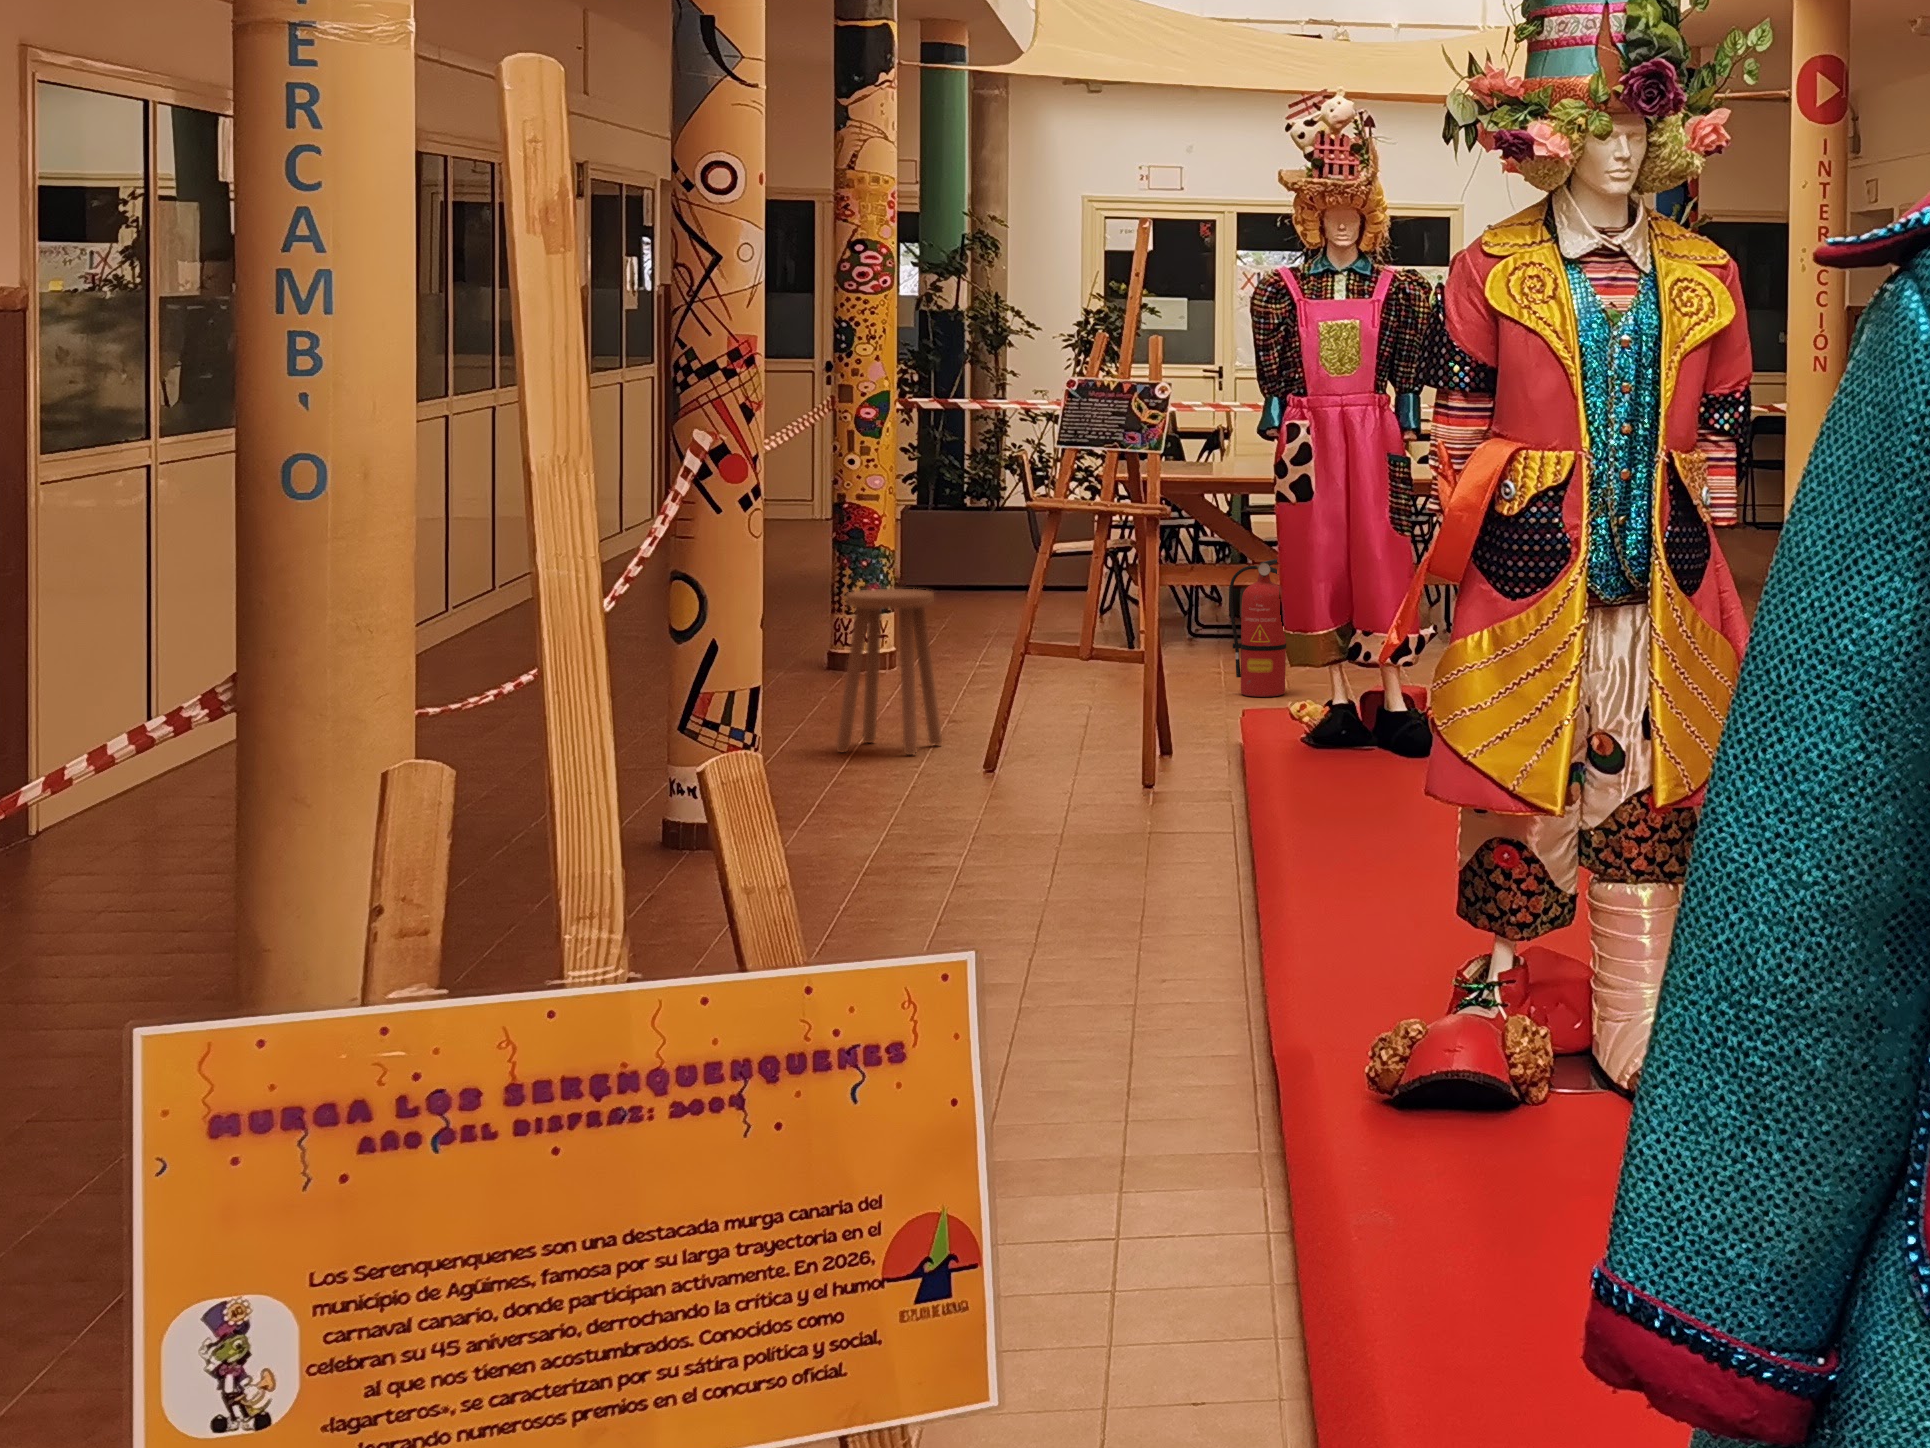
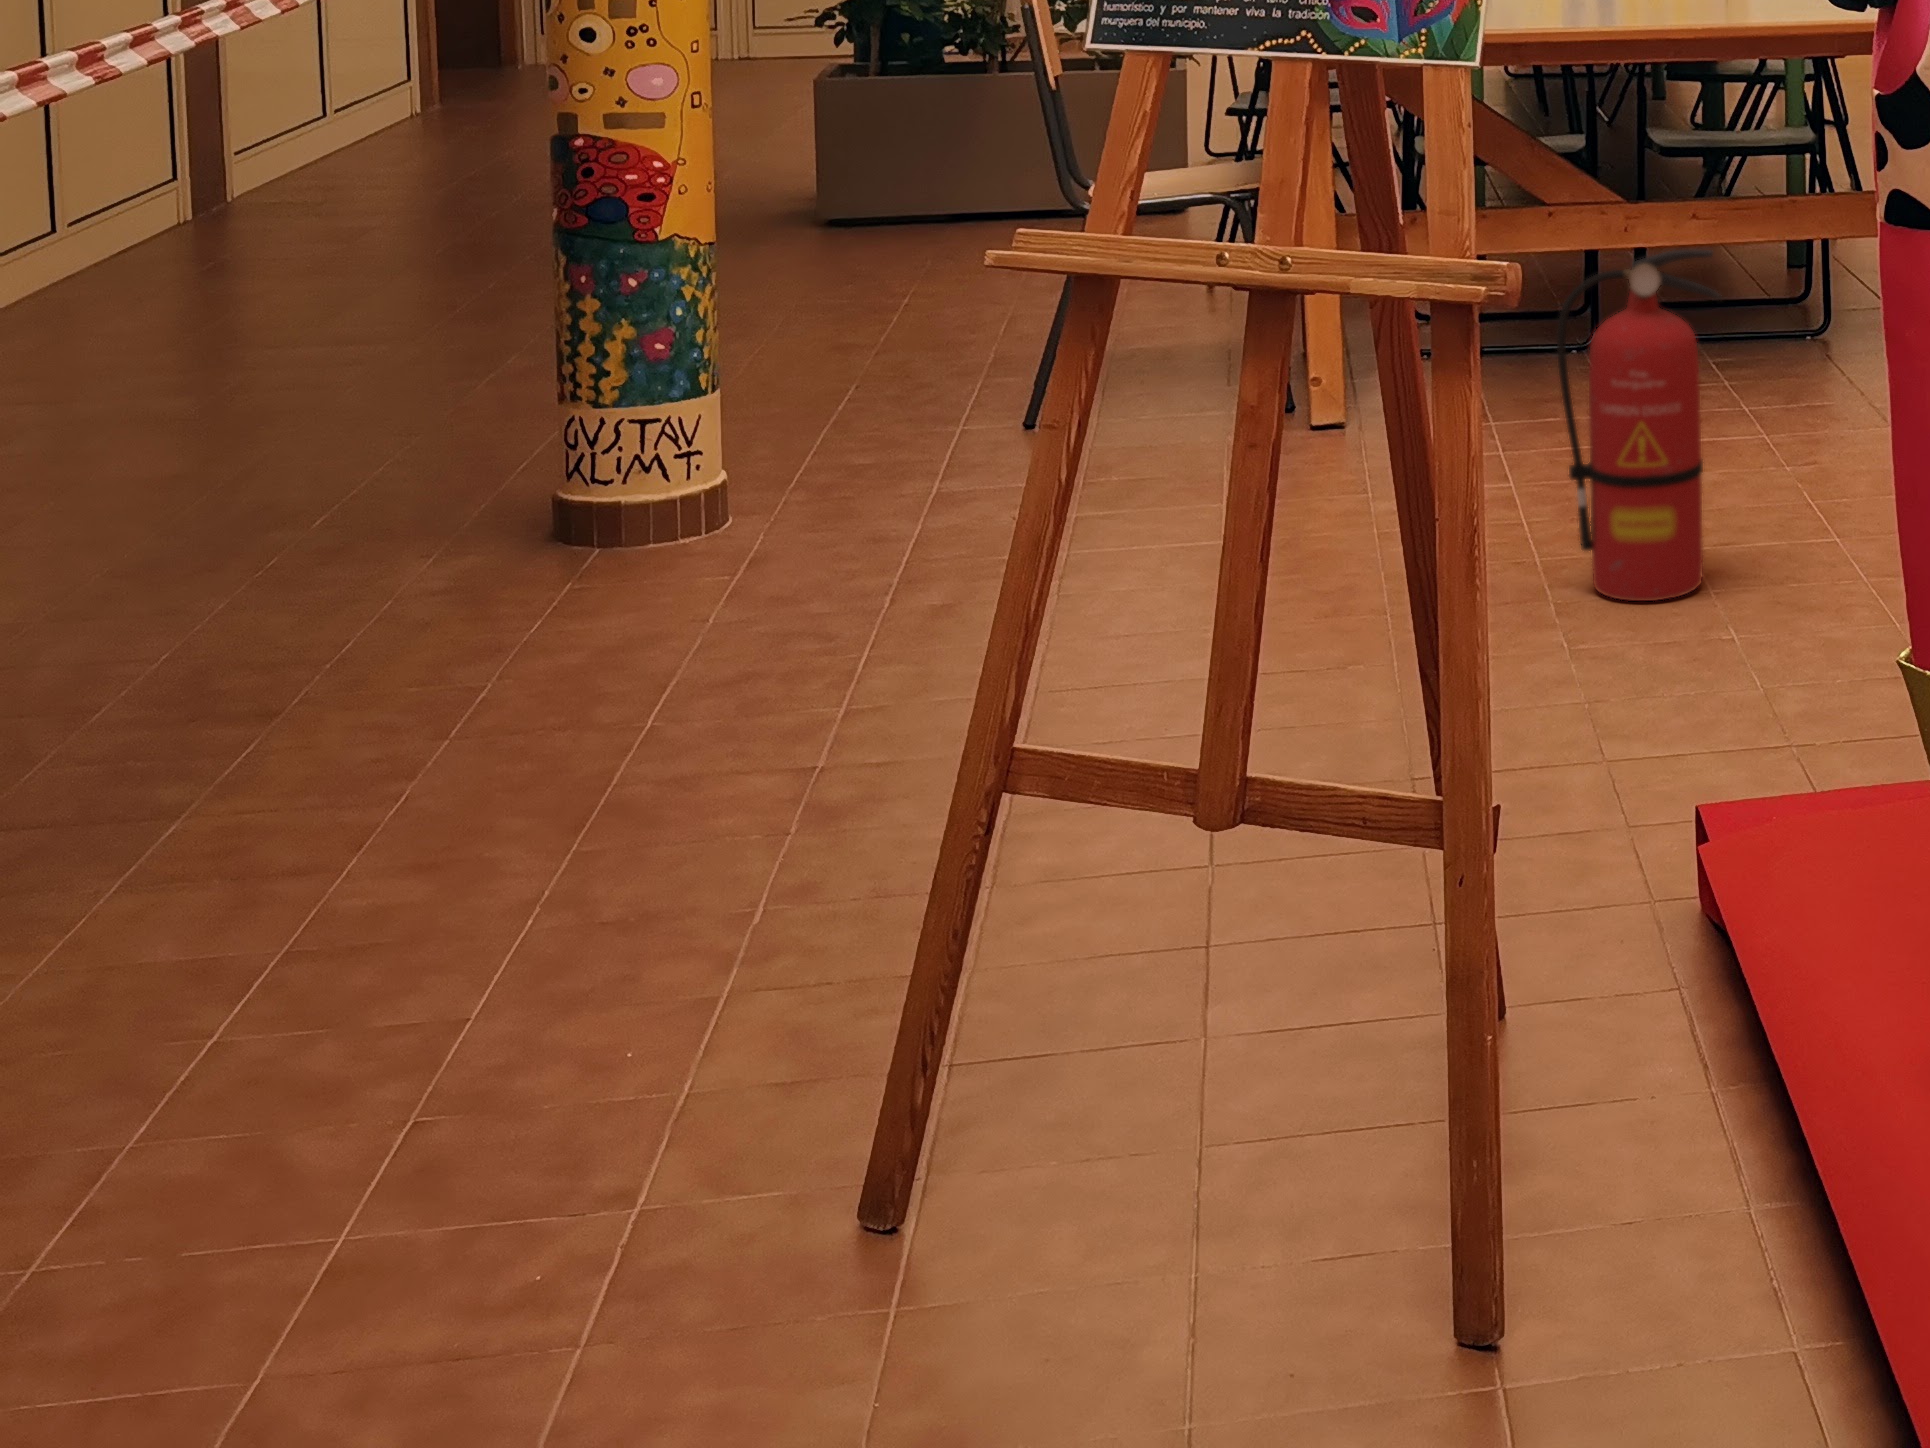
stool: present [836,589,942,755] -> none [371,498,756,1093]

